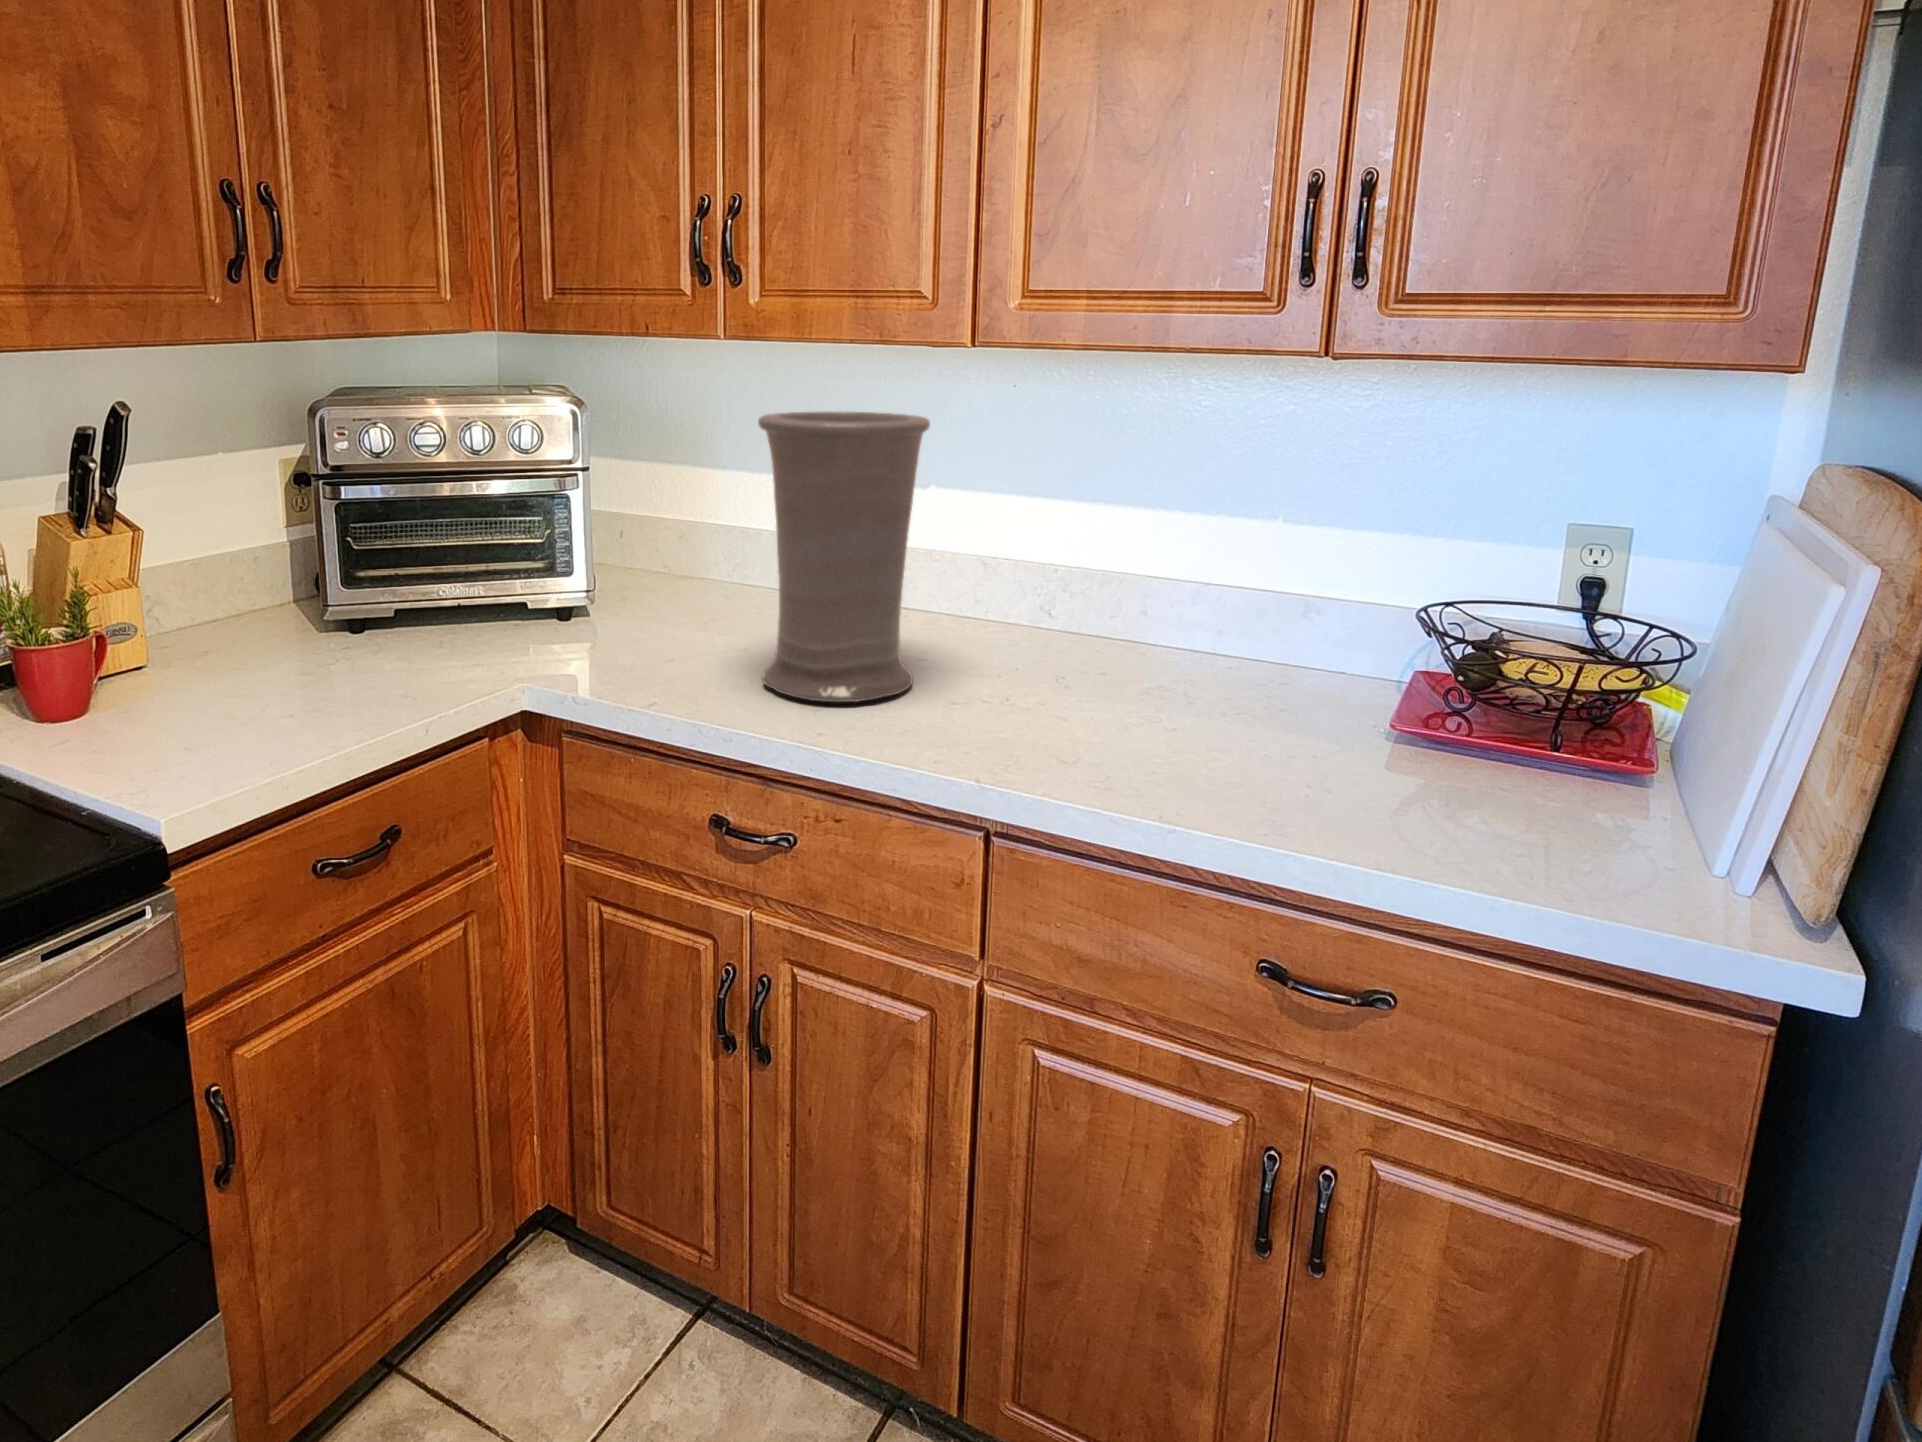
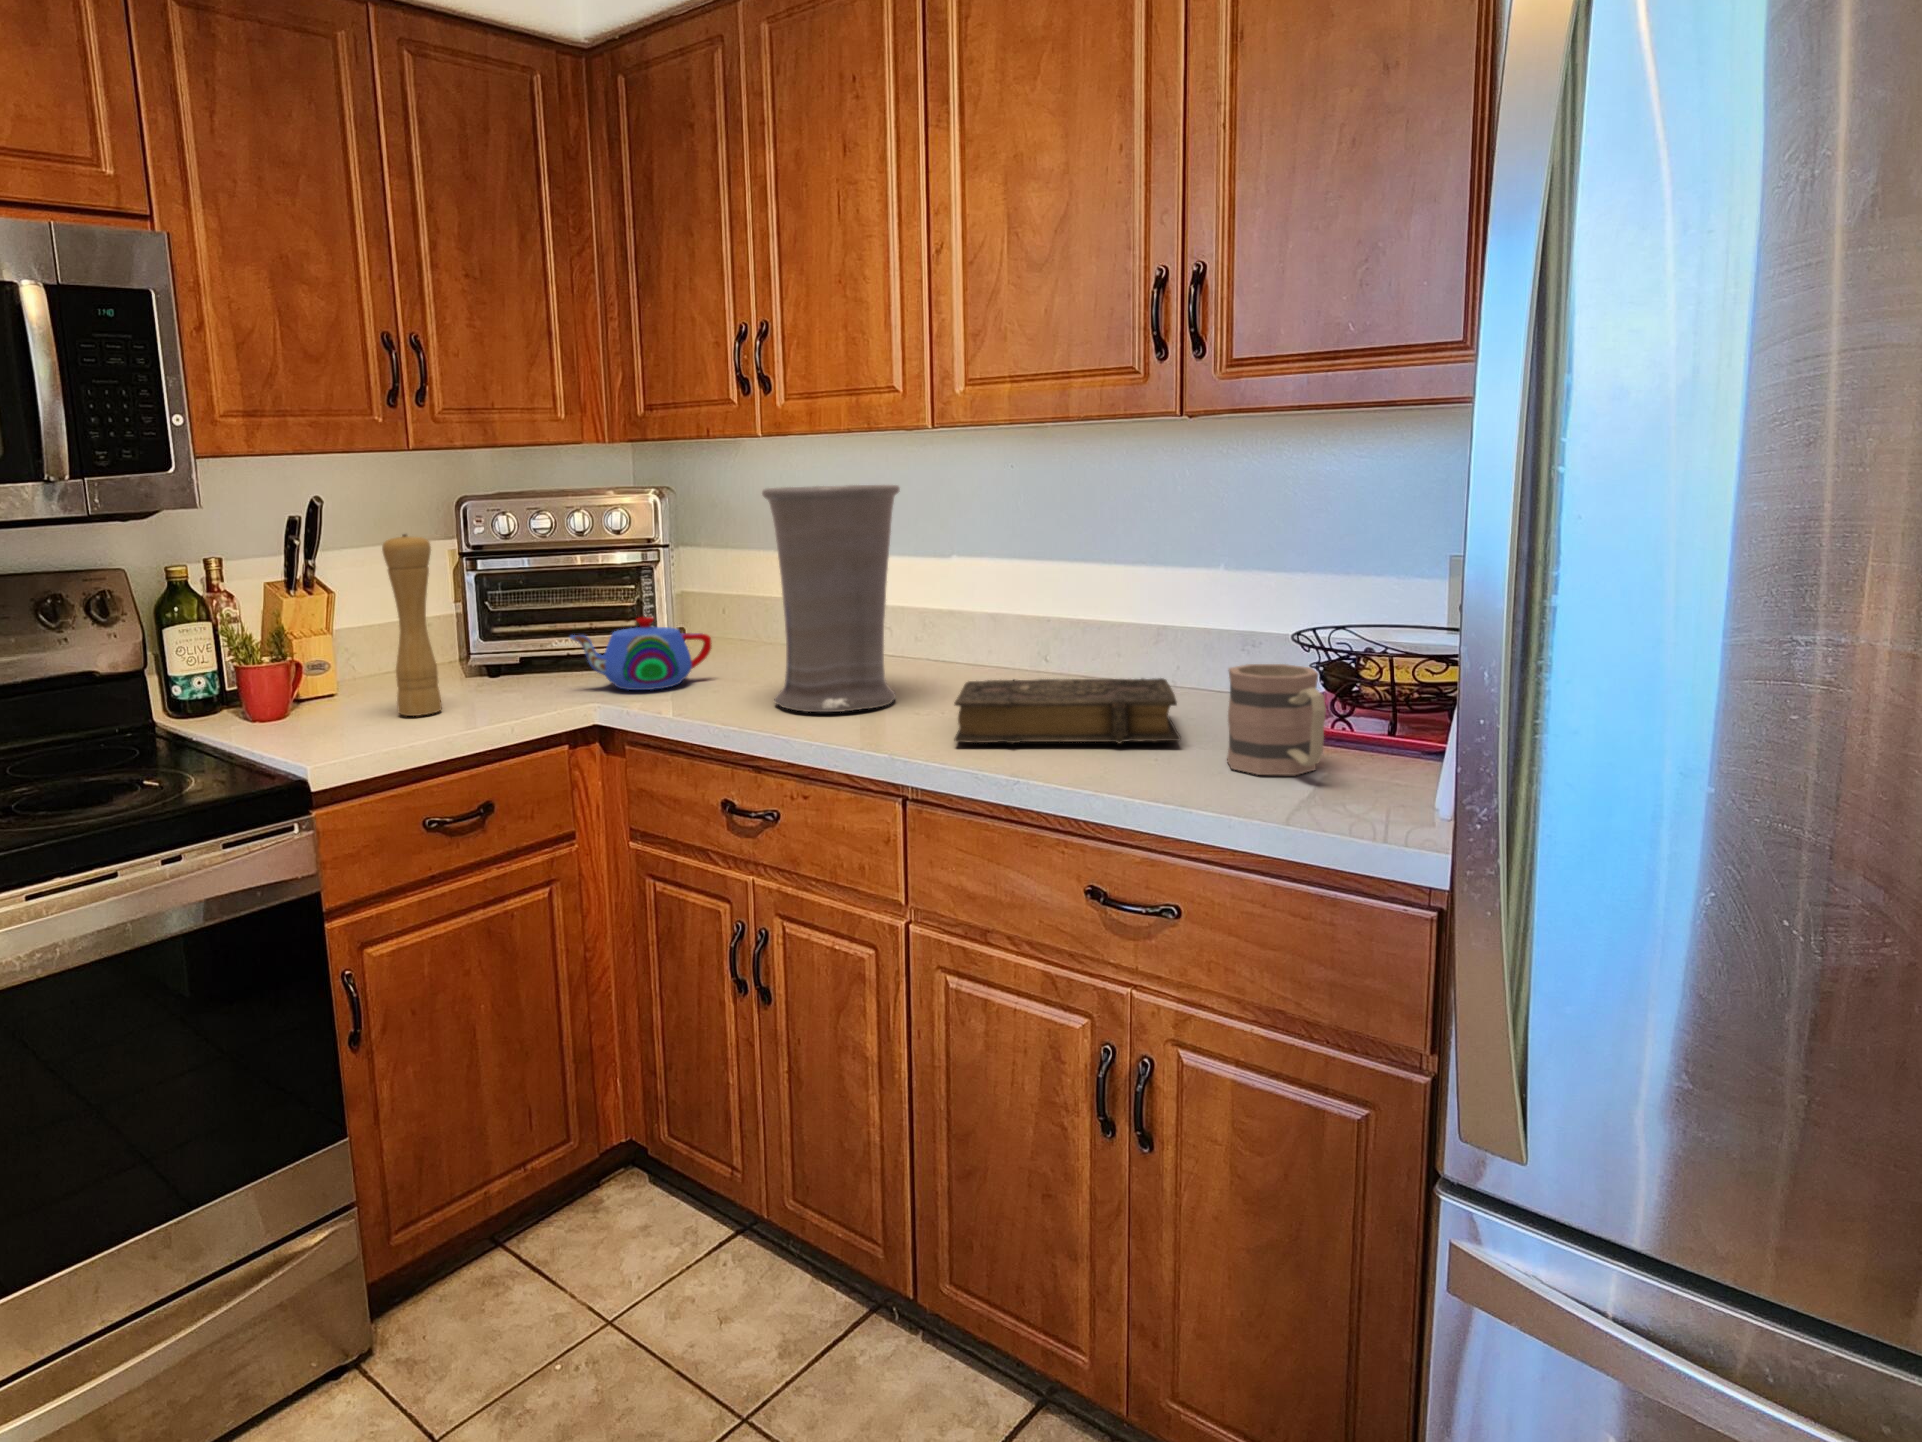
pepper mill: none [234,462,316,707] -> present [382,534,442,716]
teapot: none [478,564,655,659] -> present [570,617,712,690]
book: none [1020,664,1323,762] -> present [954,678,1181,744]
mug: none [1394,671,1562,816] -> present [1227,664,1326,775]

